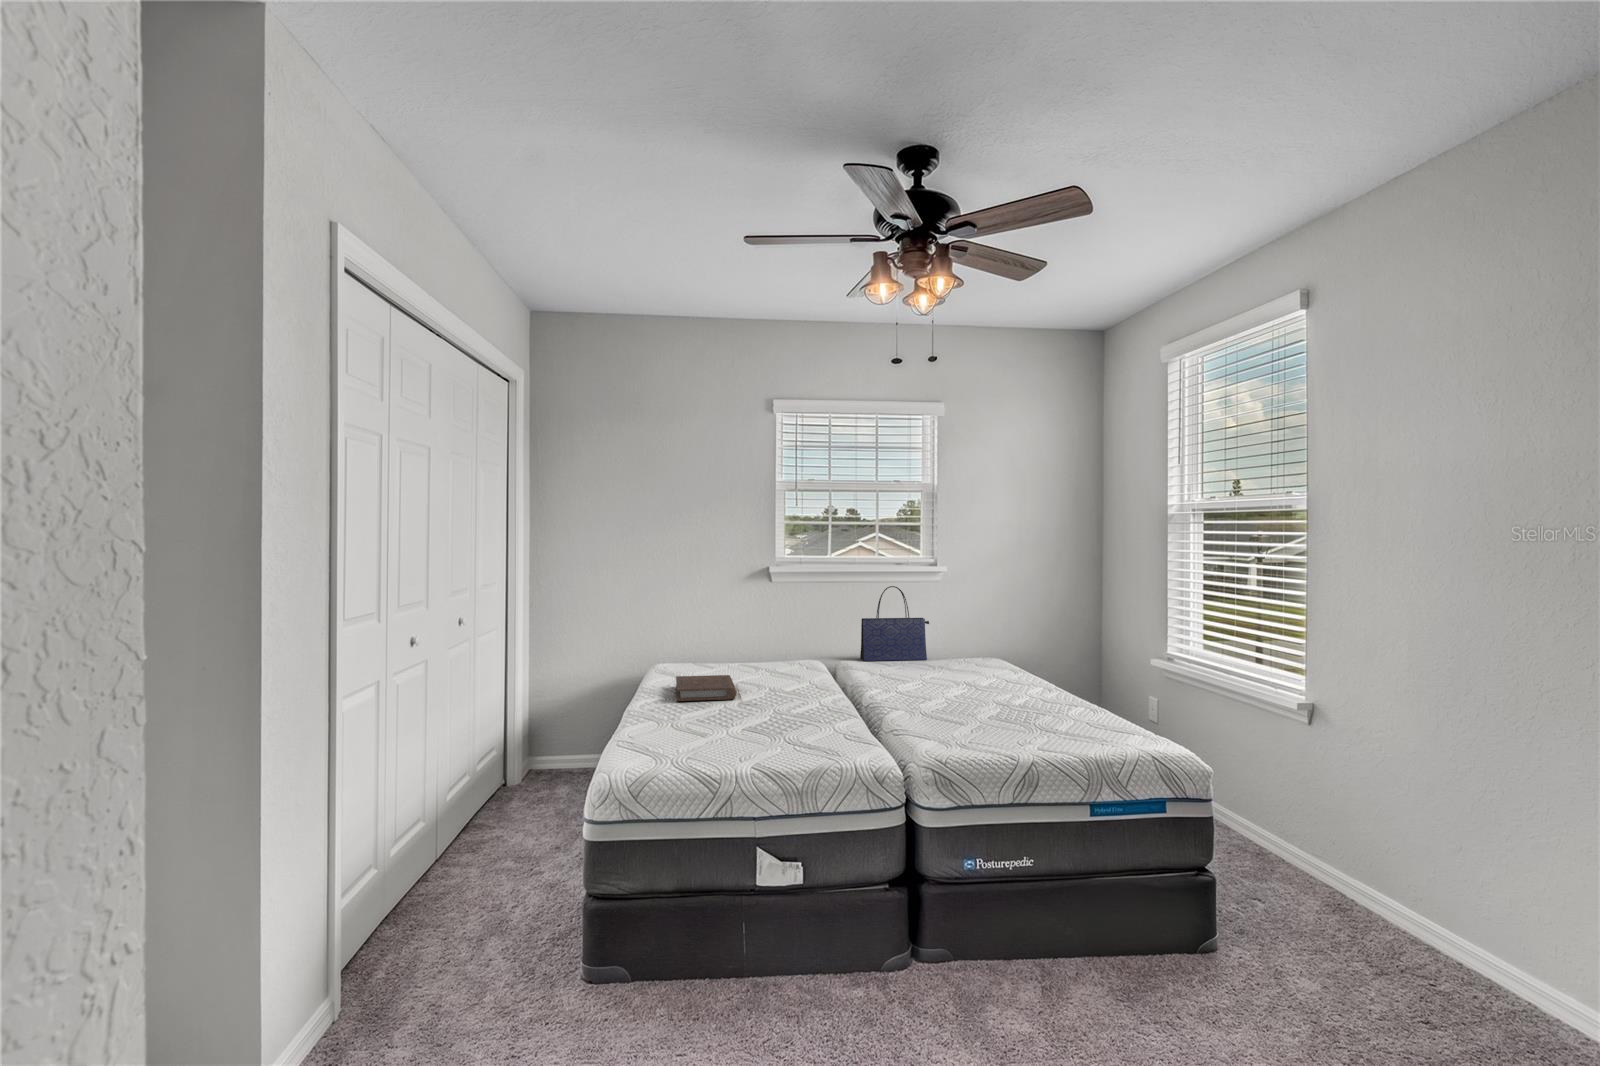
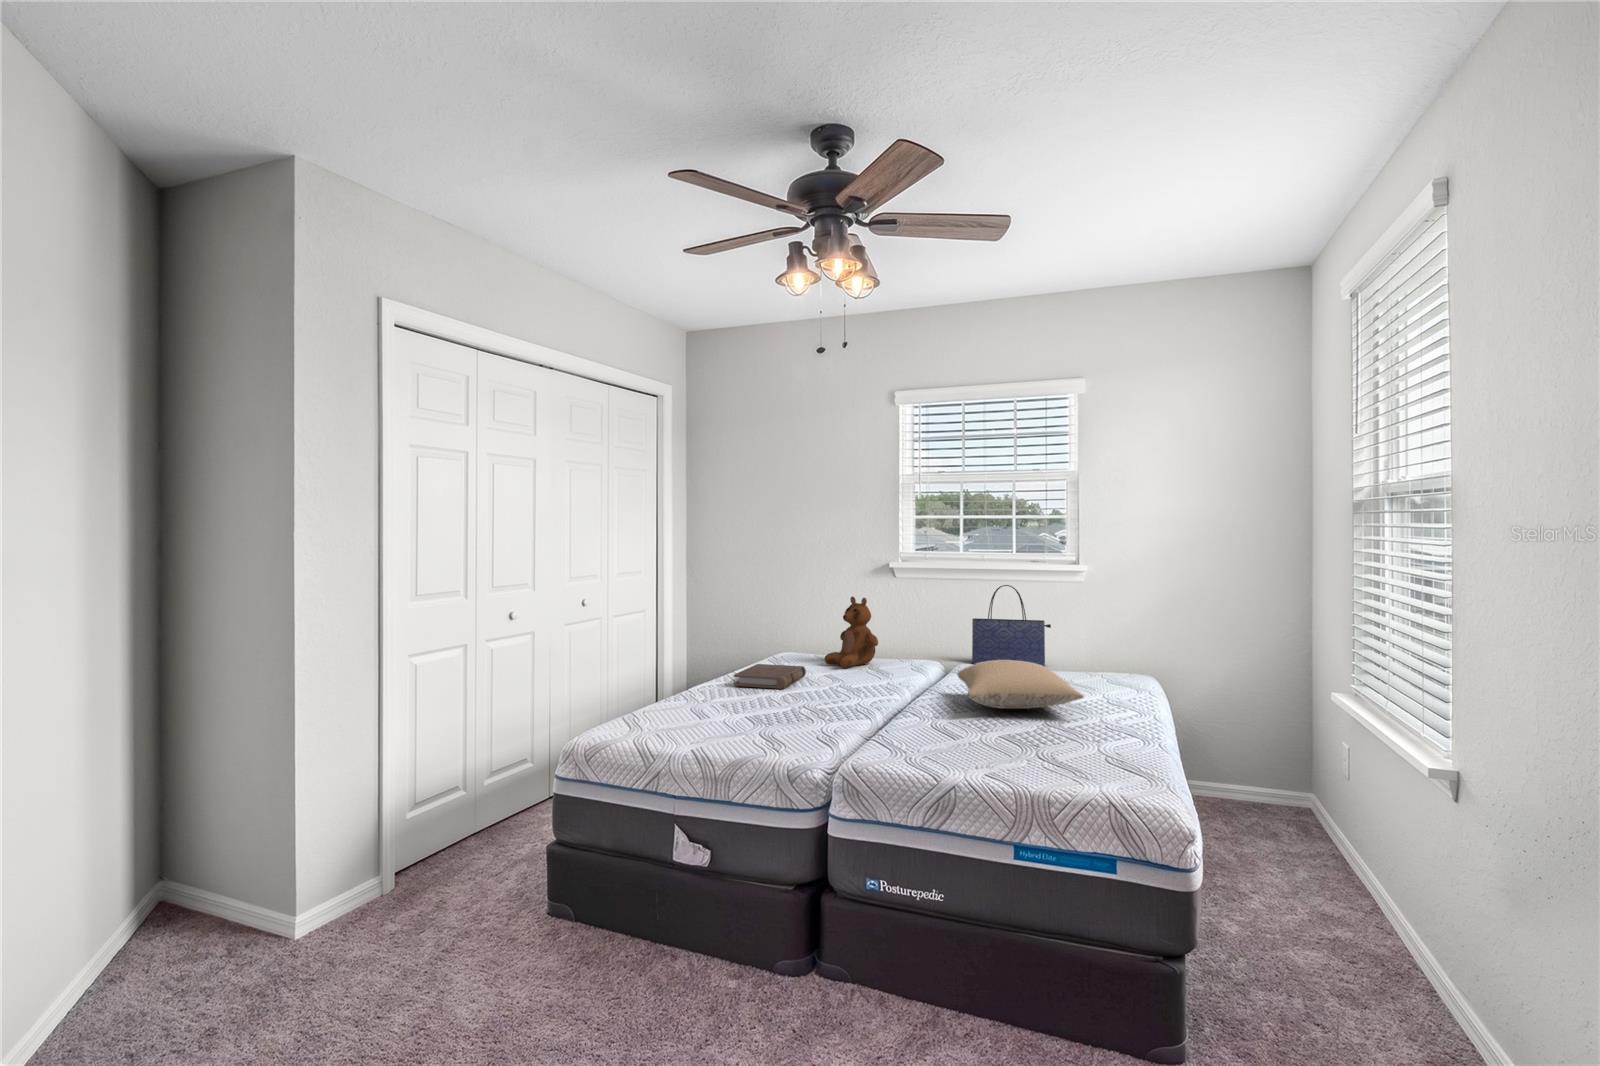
teddy bear: none [731,601,788,674] -> present [824,596,878,668]
pillow: none [902,654,1034,696] -> present [957,660,1084,709]

